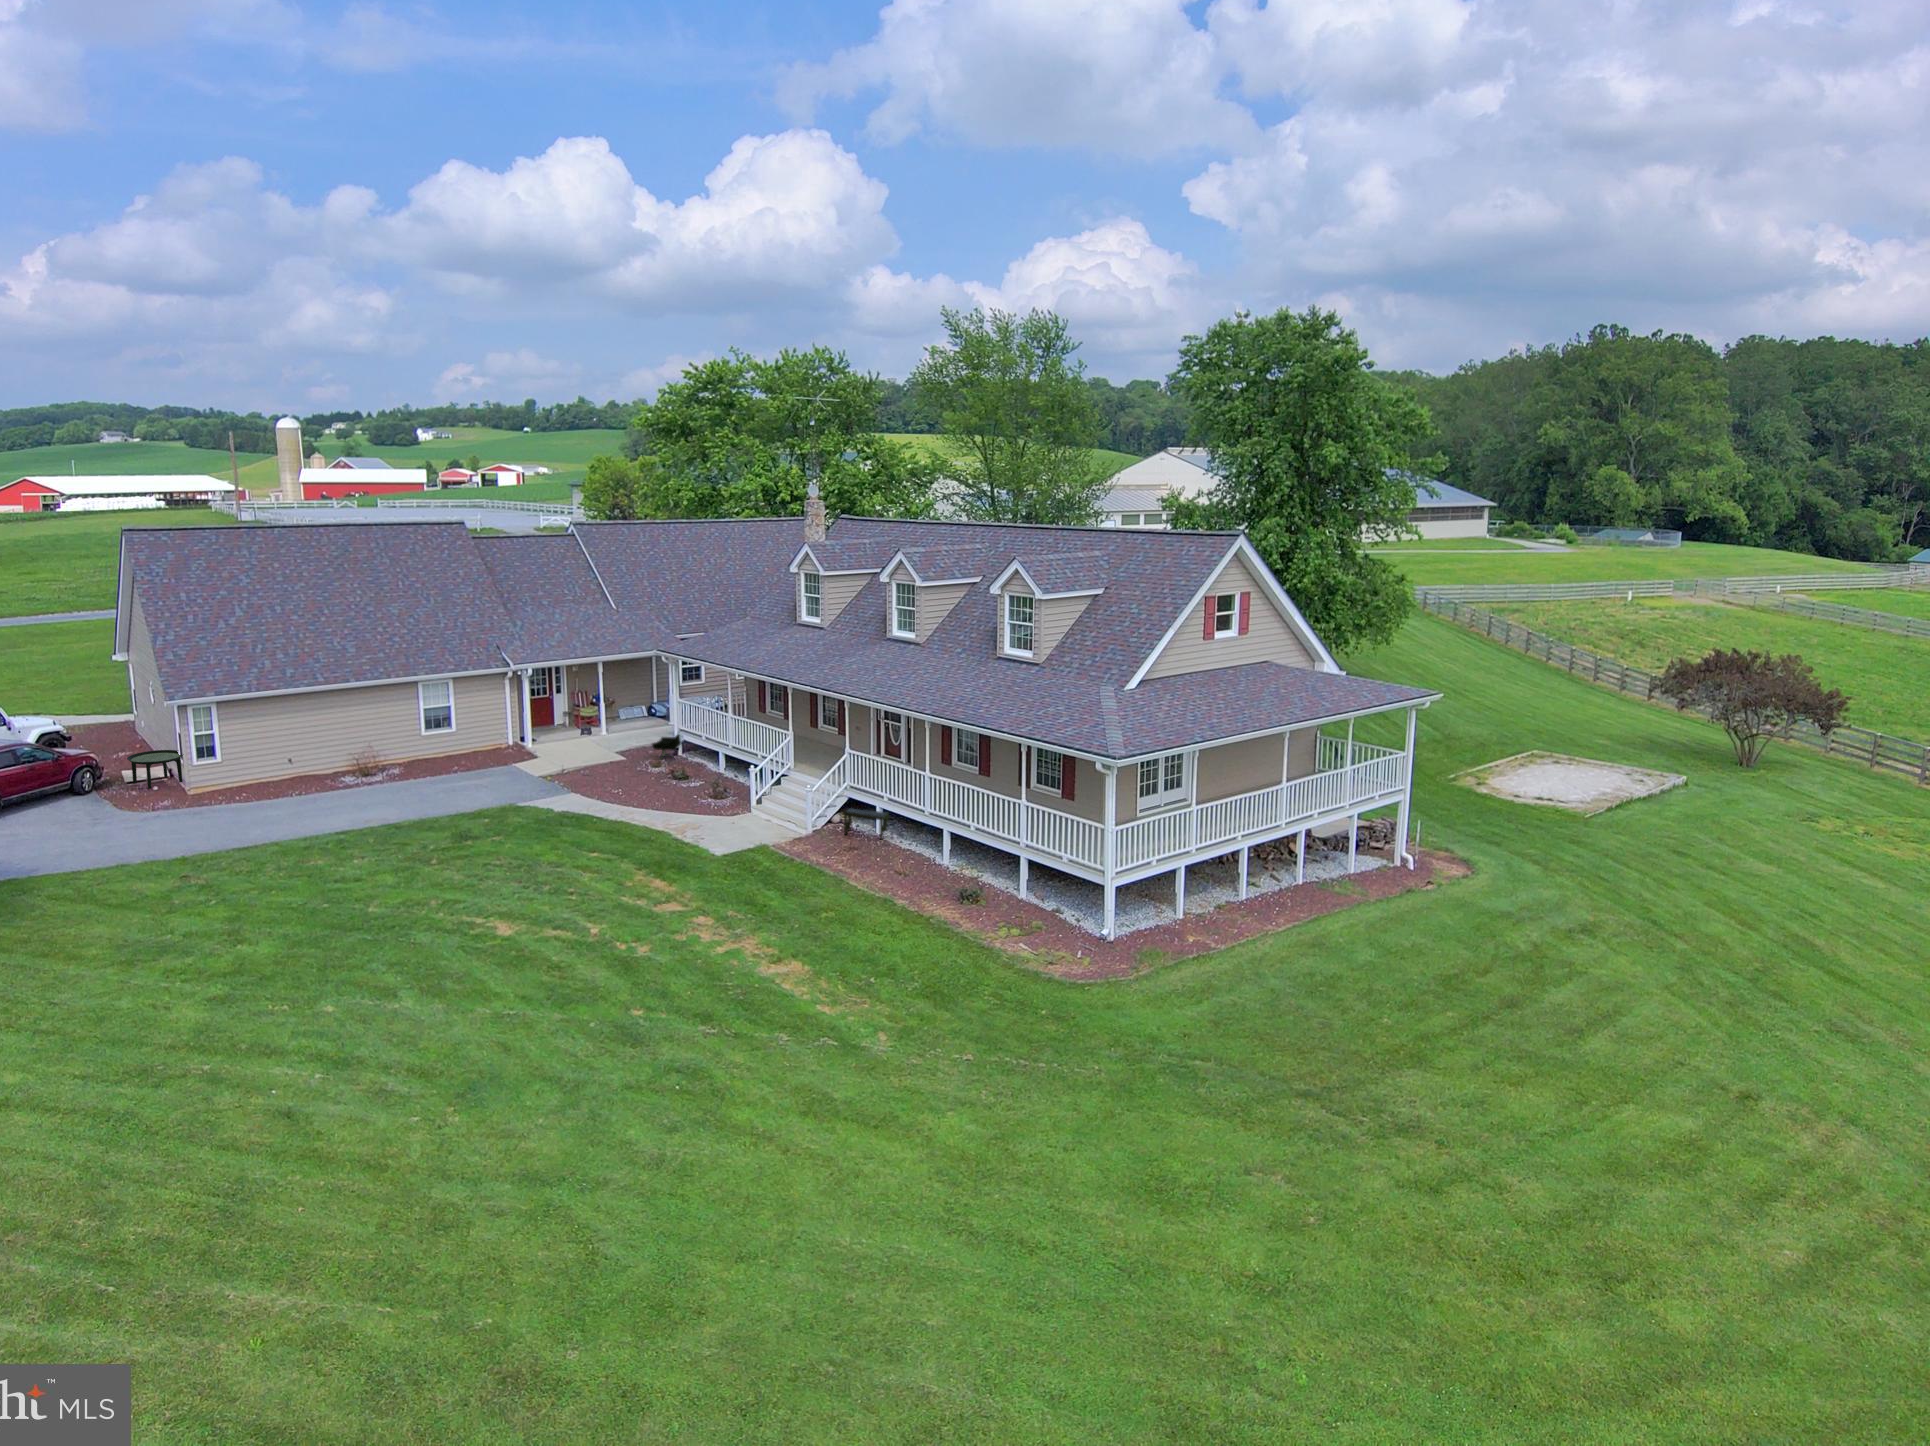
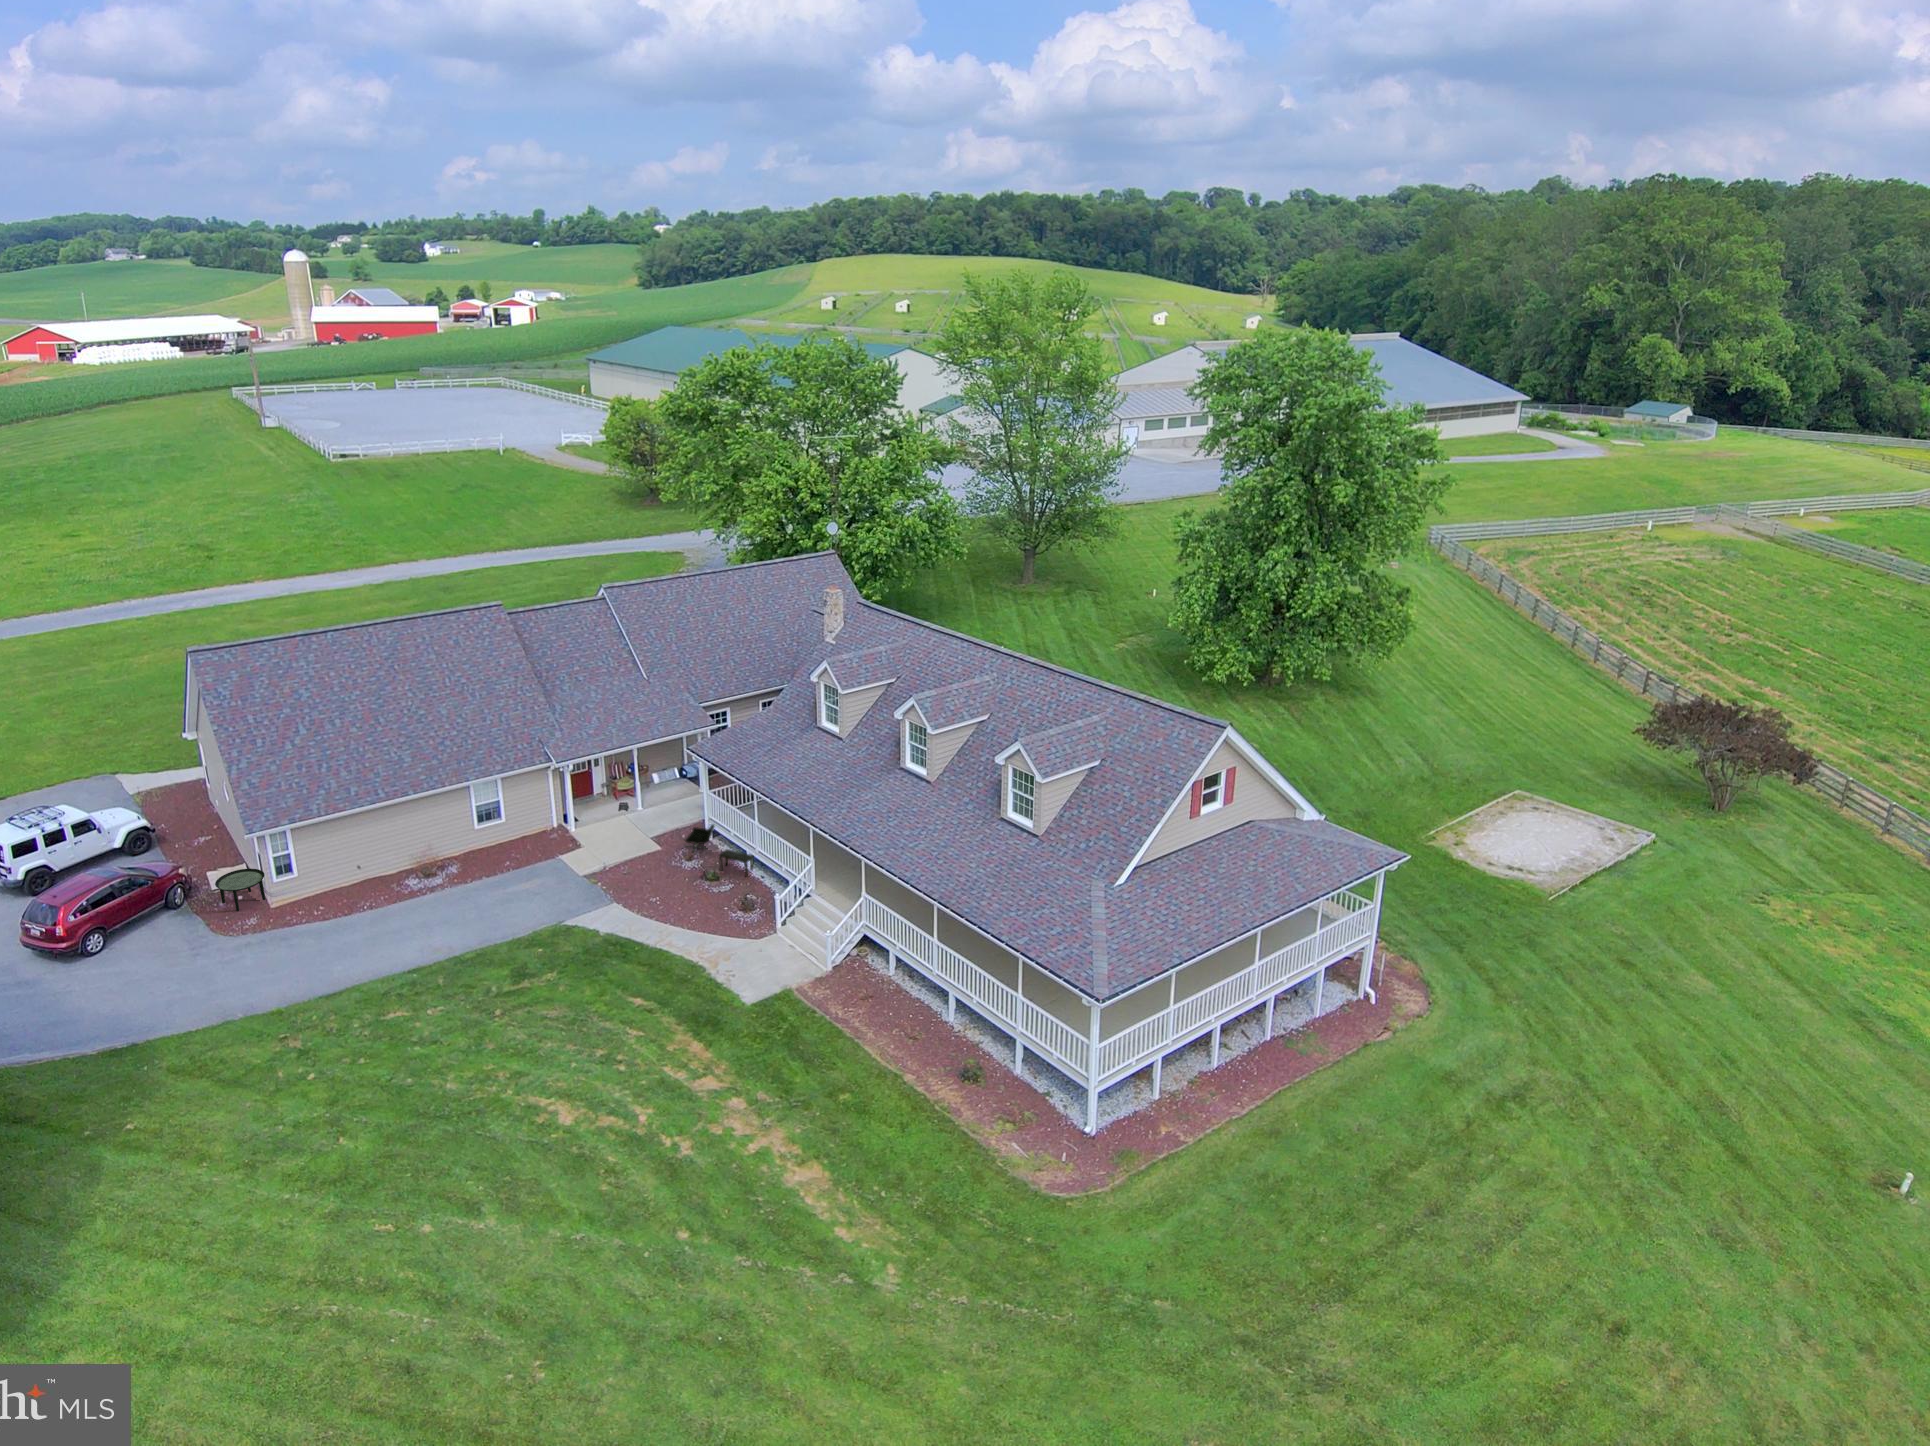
bench: present [844,808,889,840] -> present [719,849,754,877]

